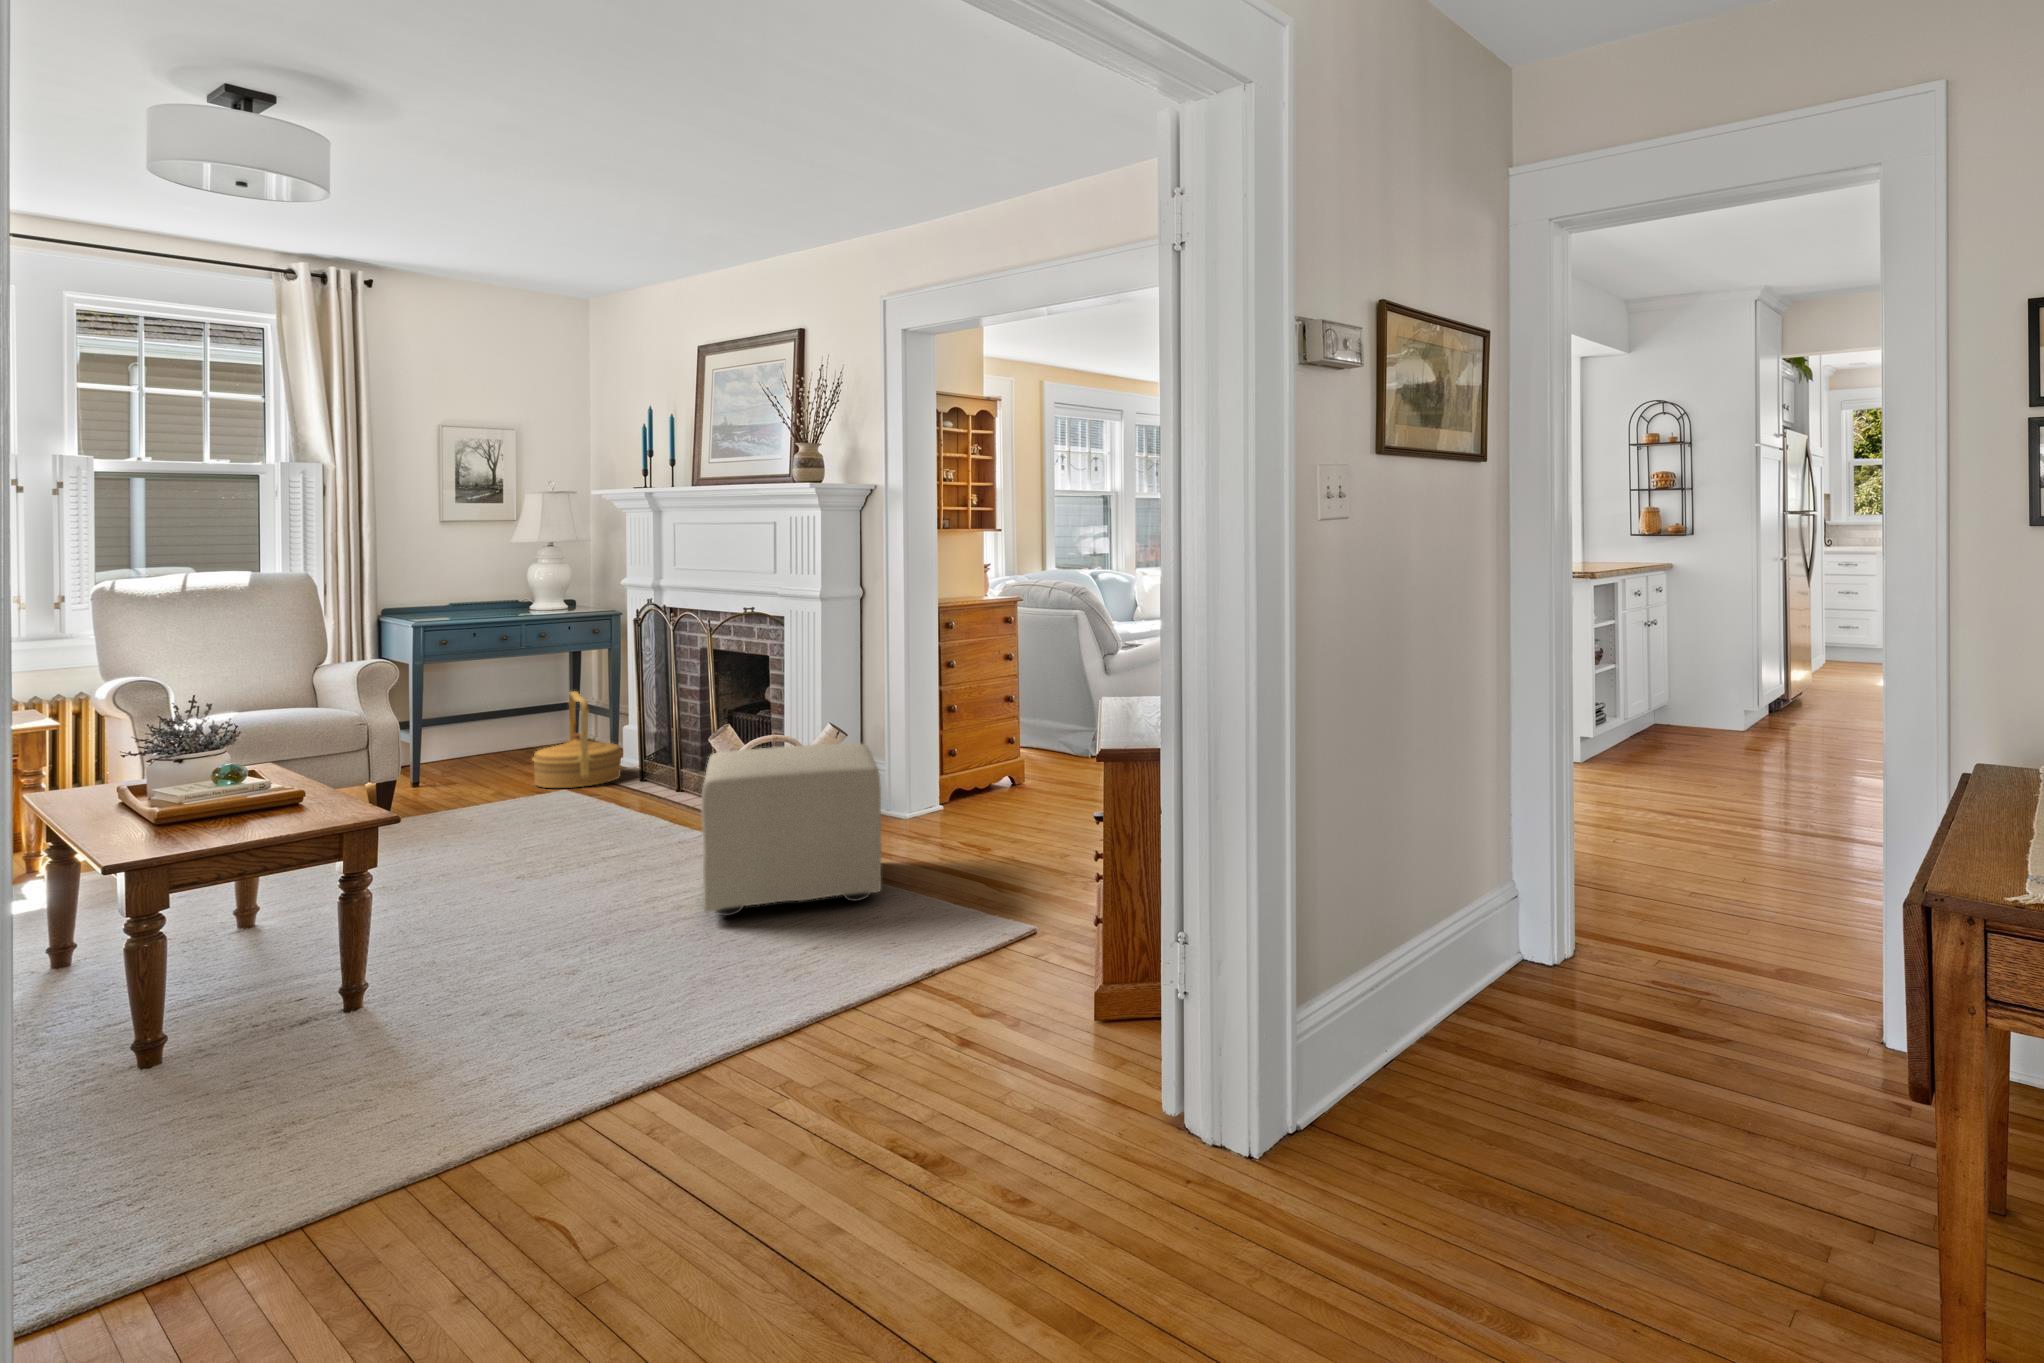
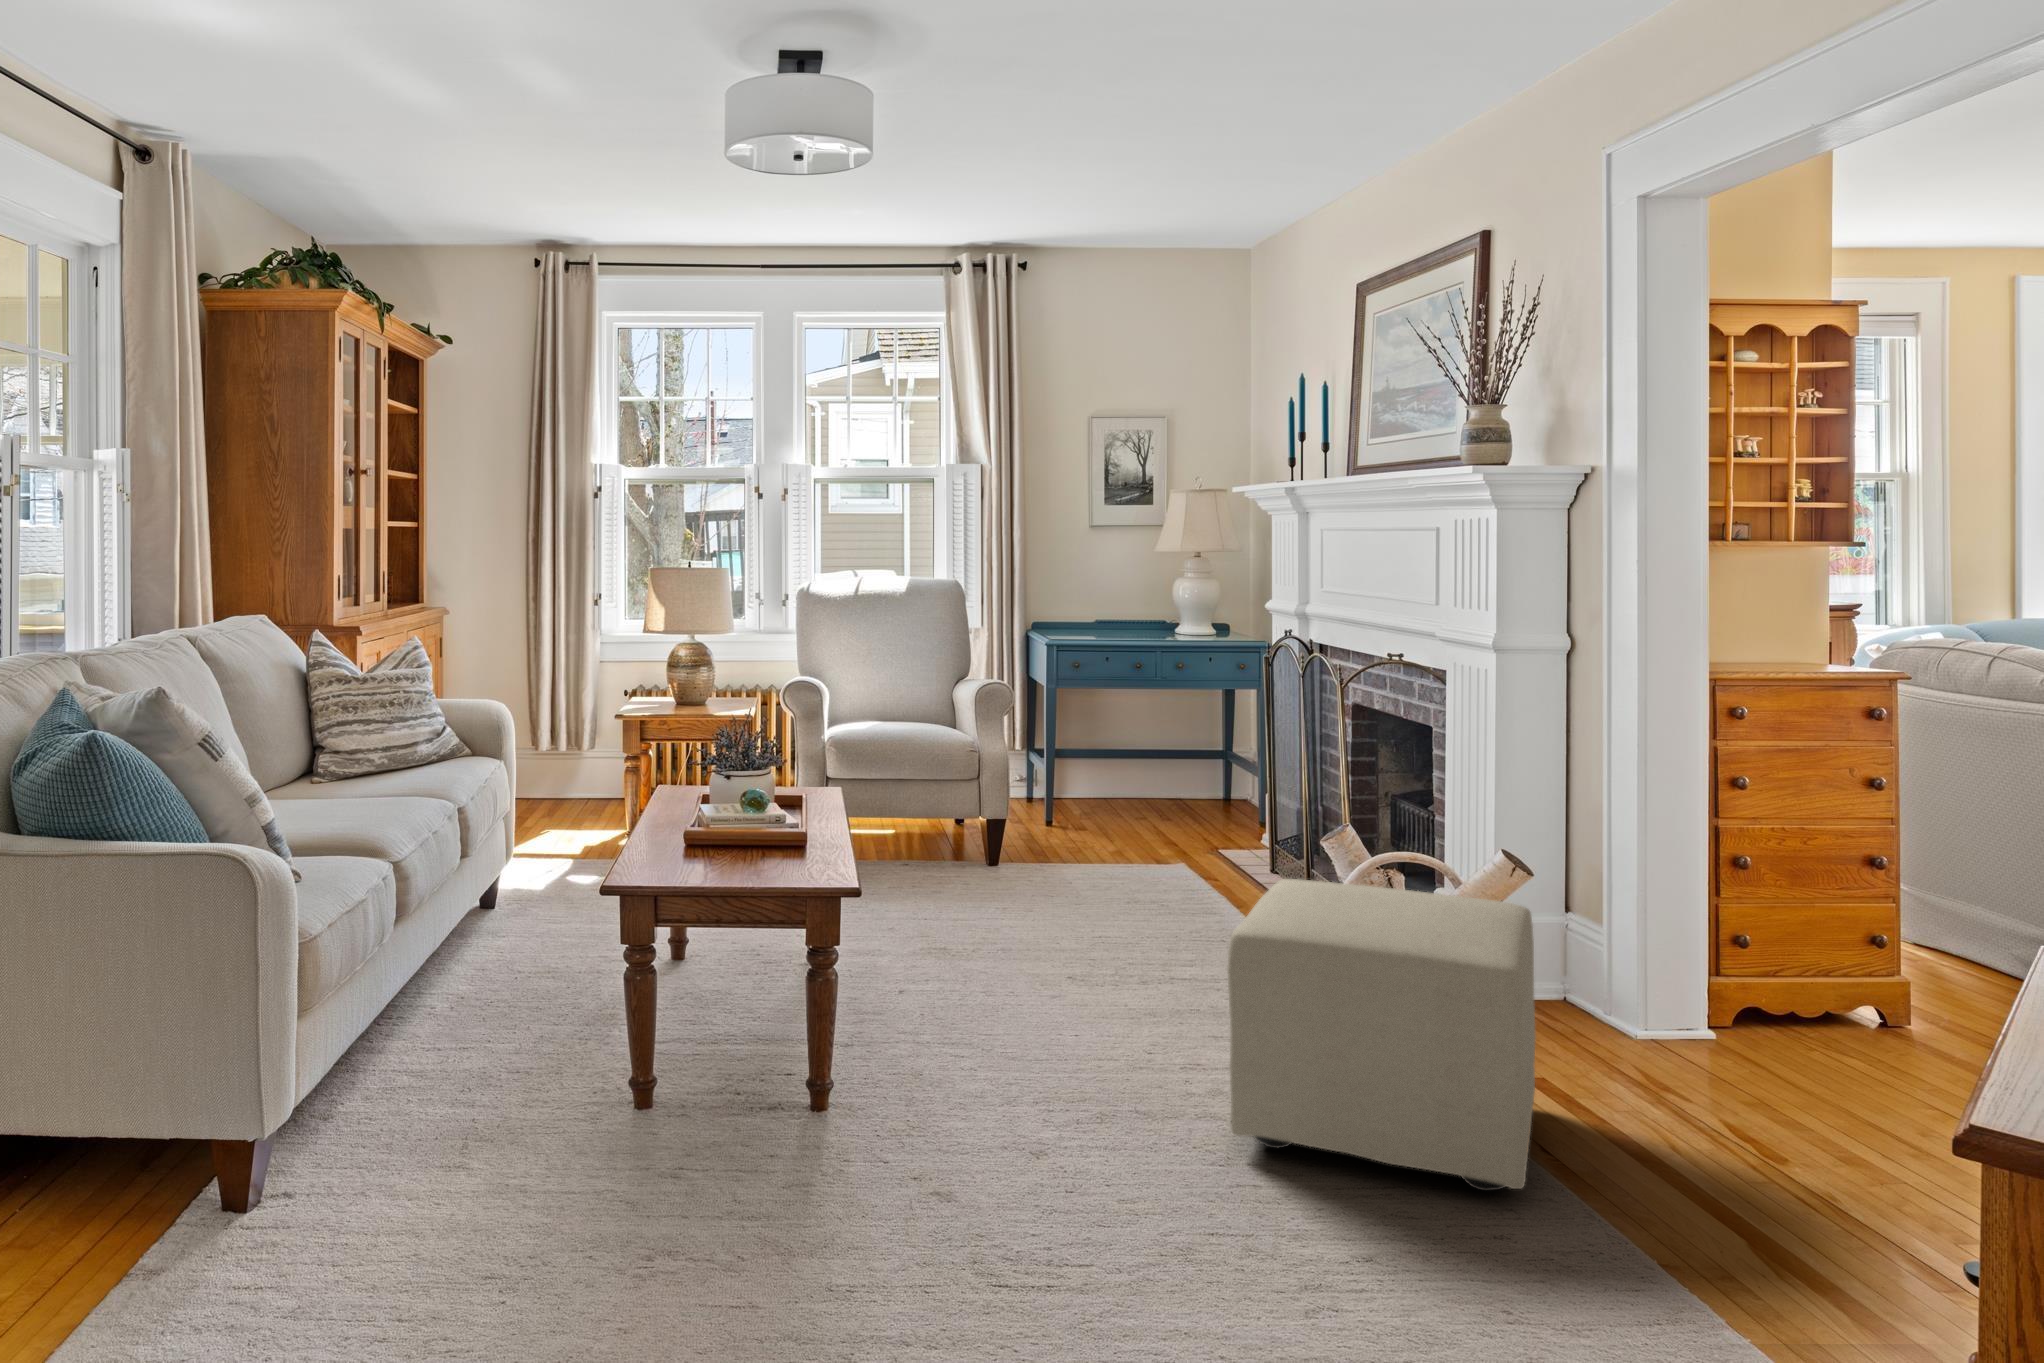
woven basket: present [533,691,622,788] -> none [1153,740,1258,865]

